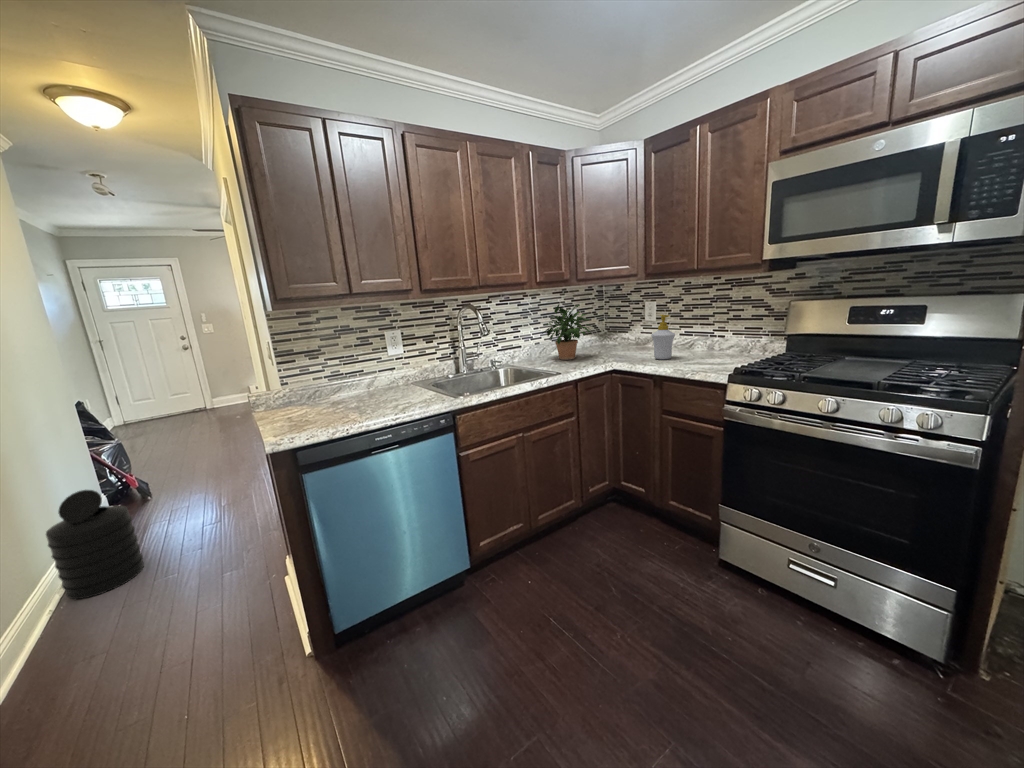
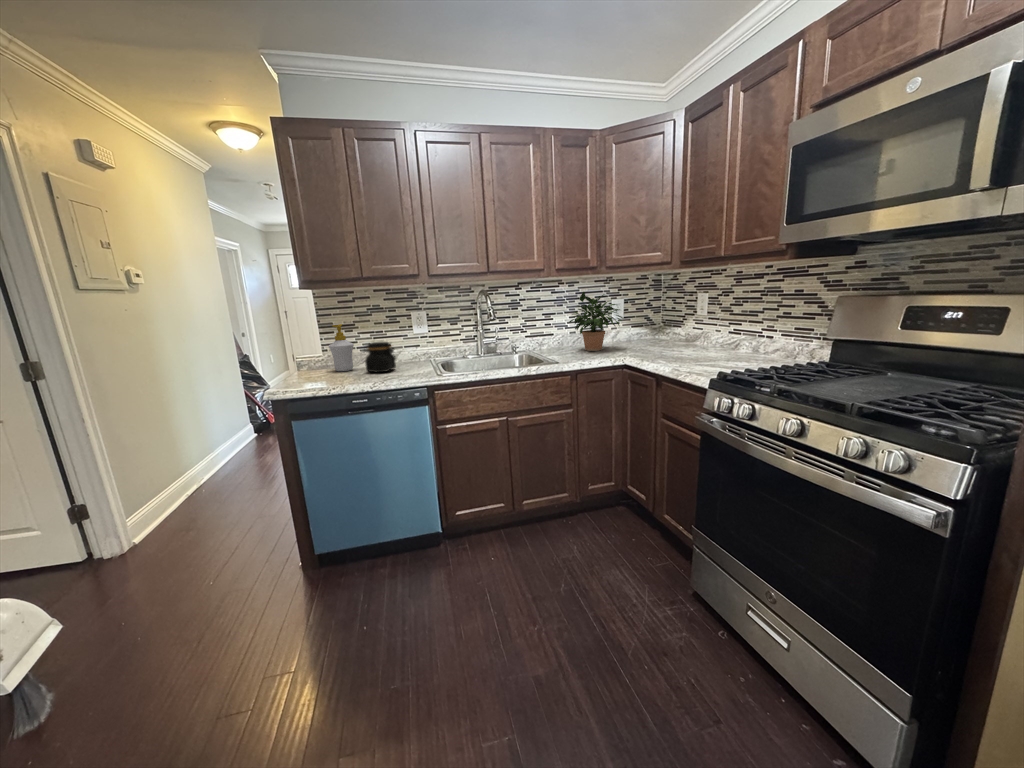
soap bottle: present [651,315,675,359] -> present [329,324,354,371]
jar: none [352,367,392,404] -> present [364,342,396,372]
trash can: present [46,490,144,599] -> none [192,416,250,492]

